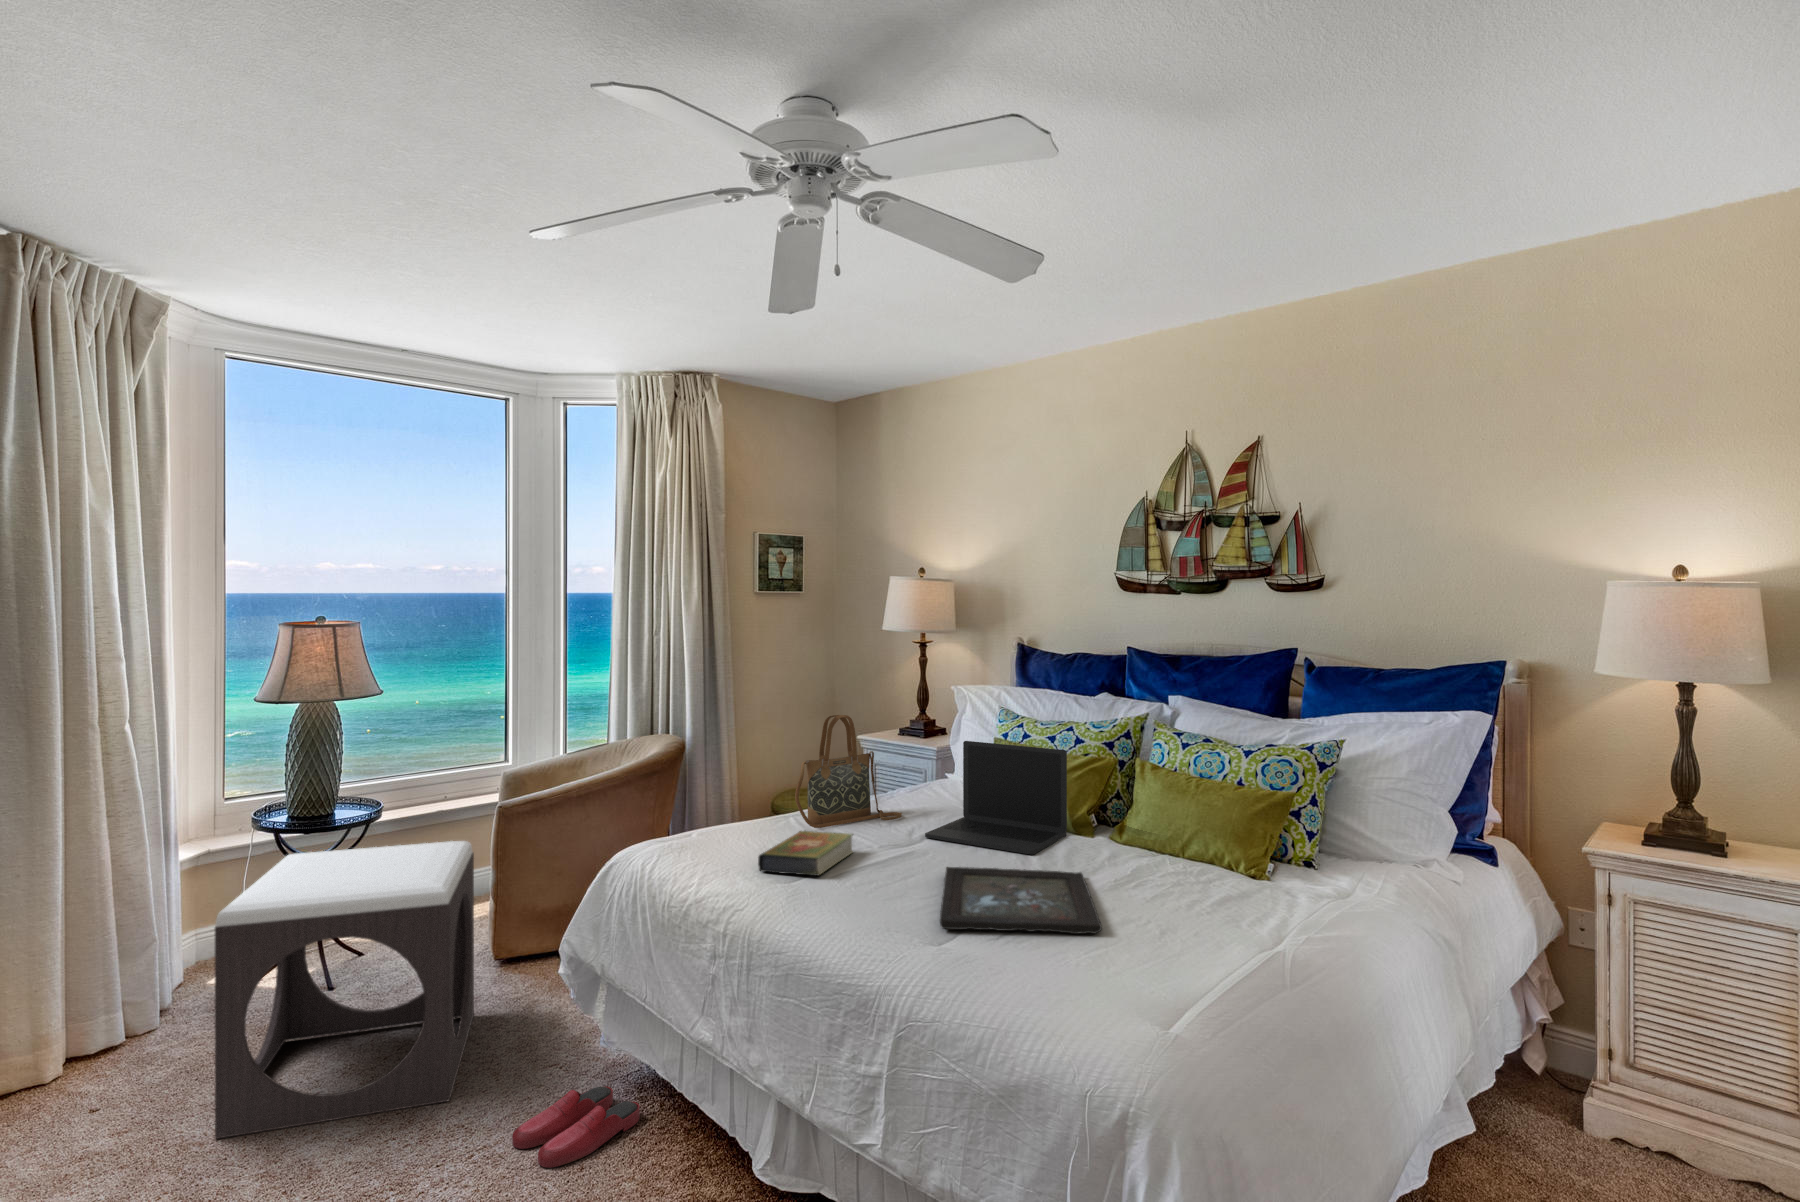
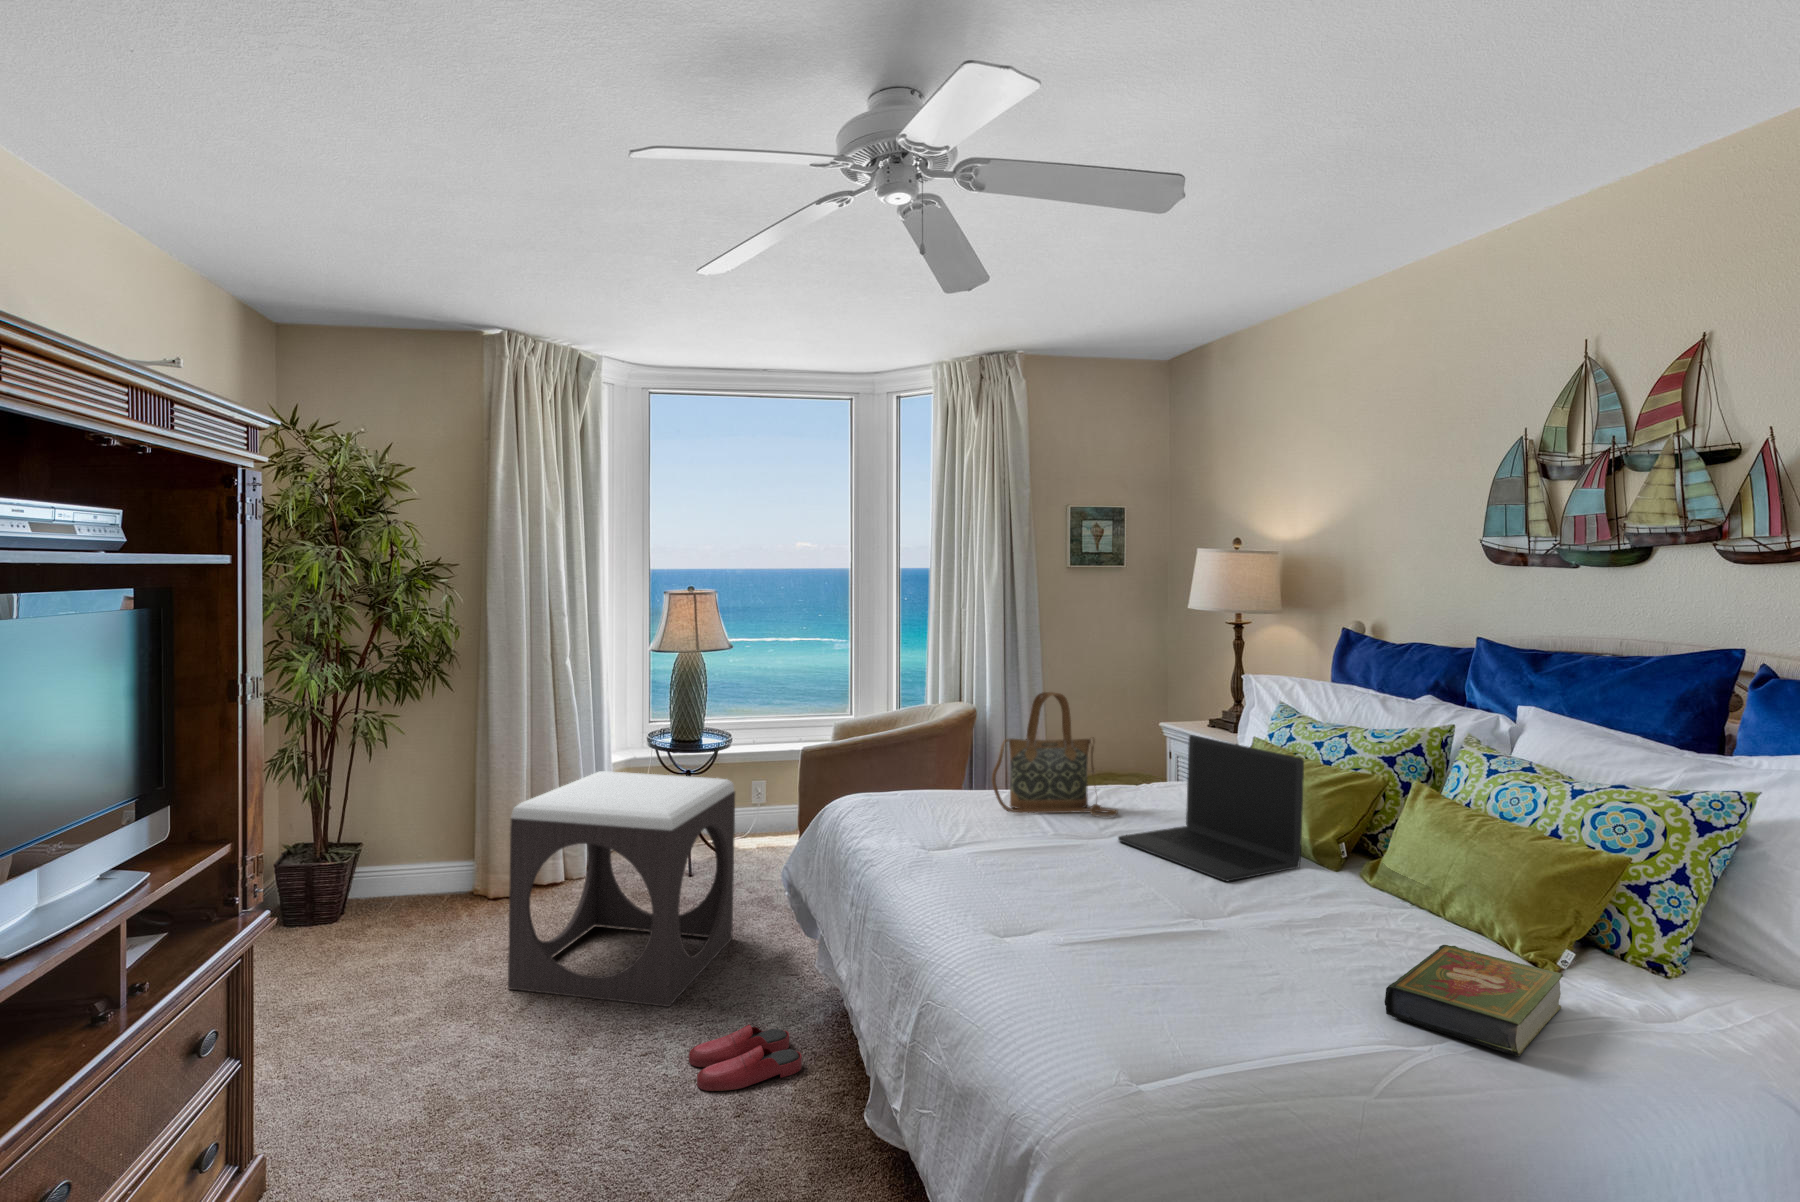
book: present [758,831,853,876] -> present [1385,945,1563,1056]
tray: present [940,867,1102,934] -> none [1014,875,1262,990]

